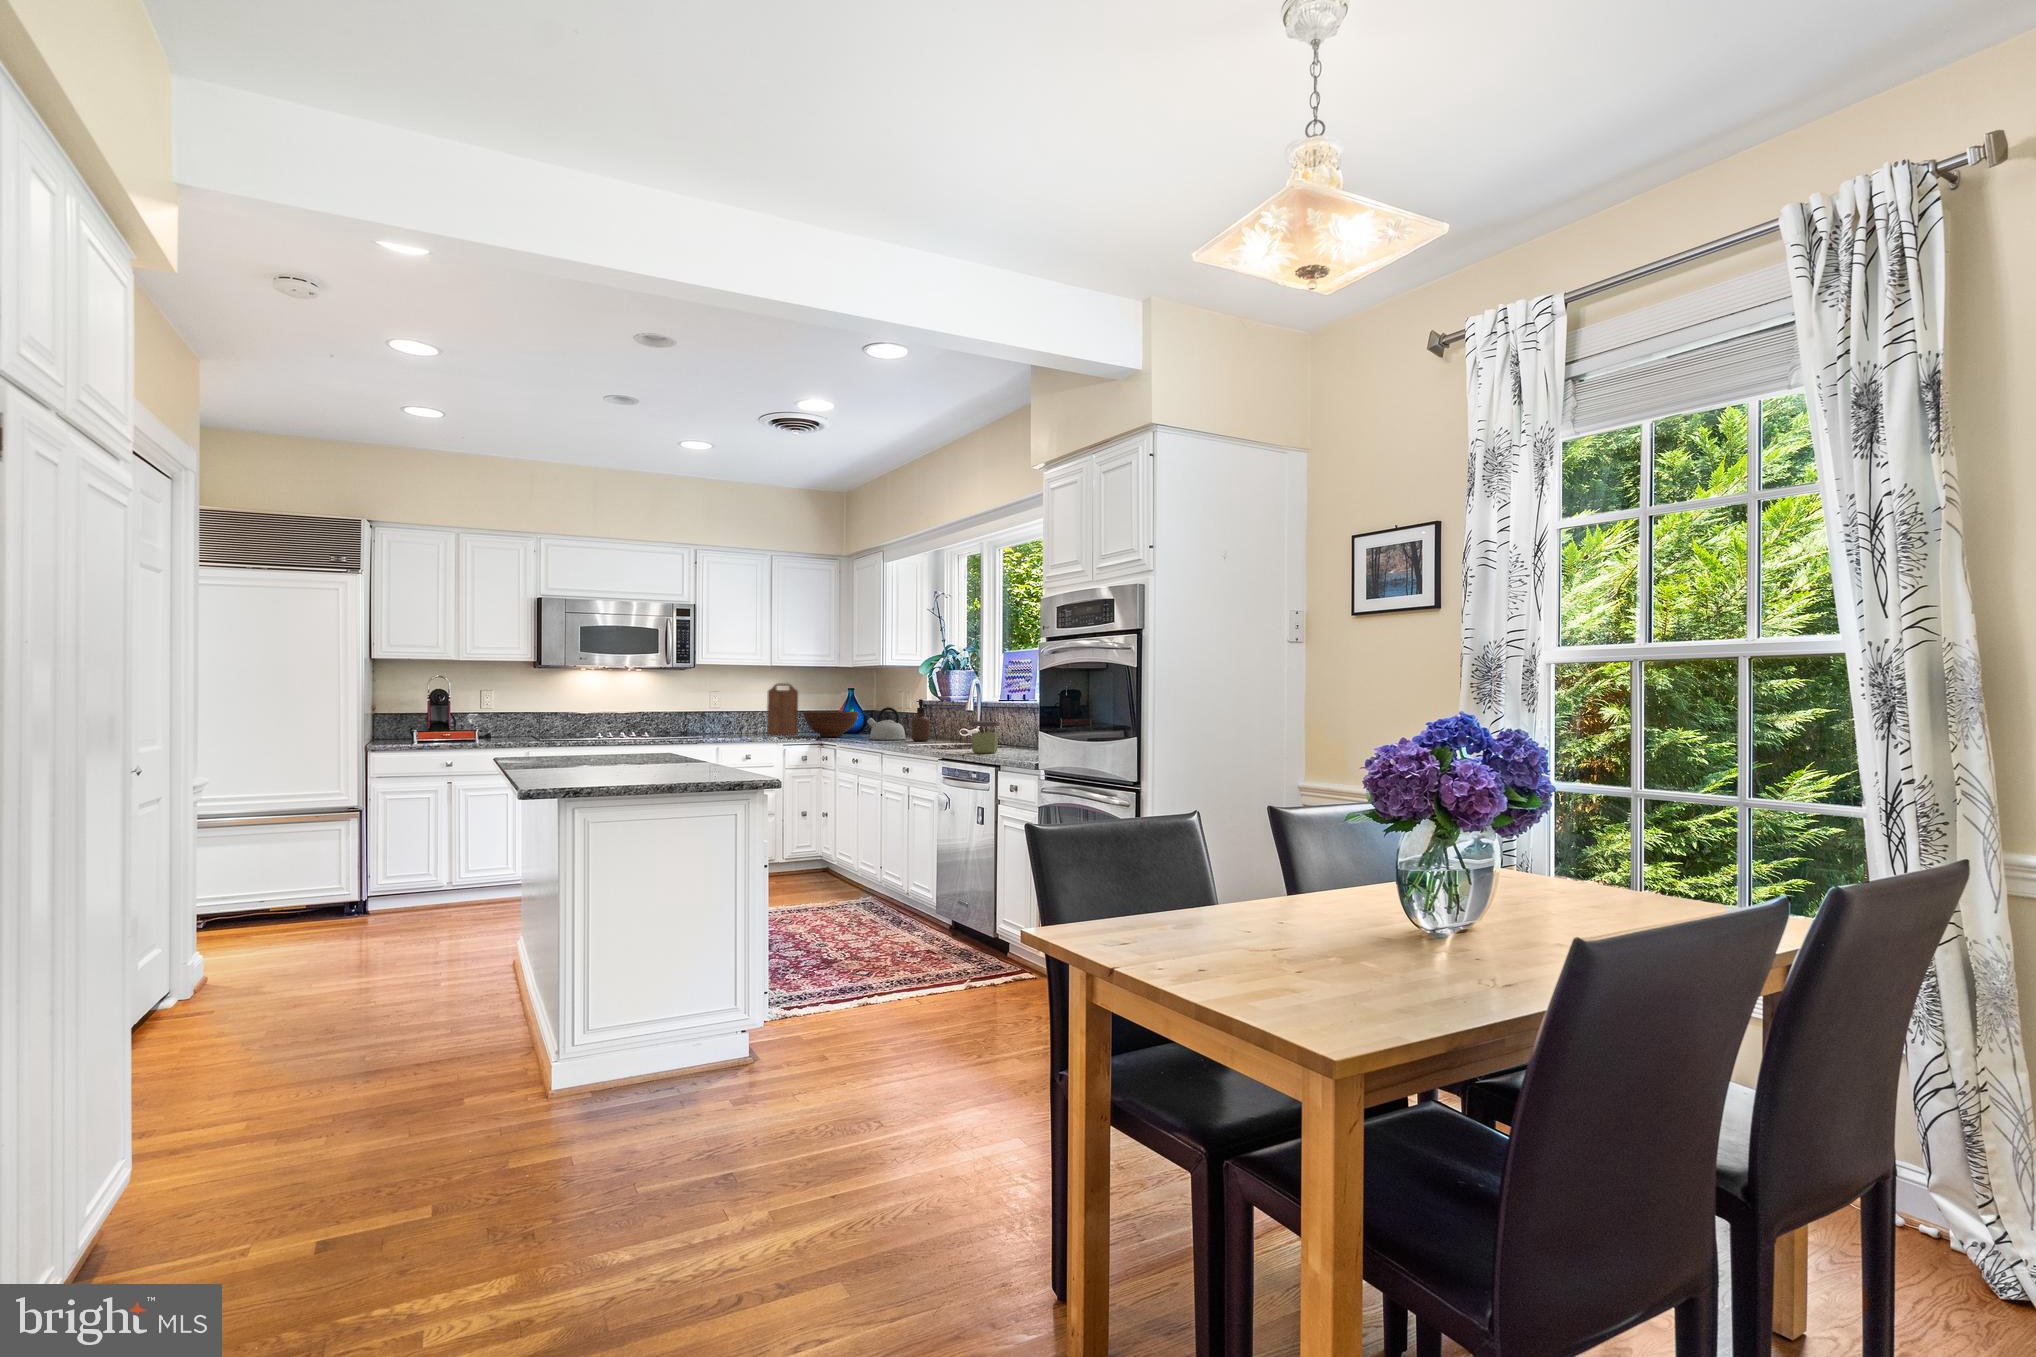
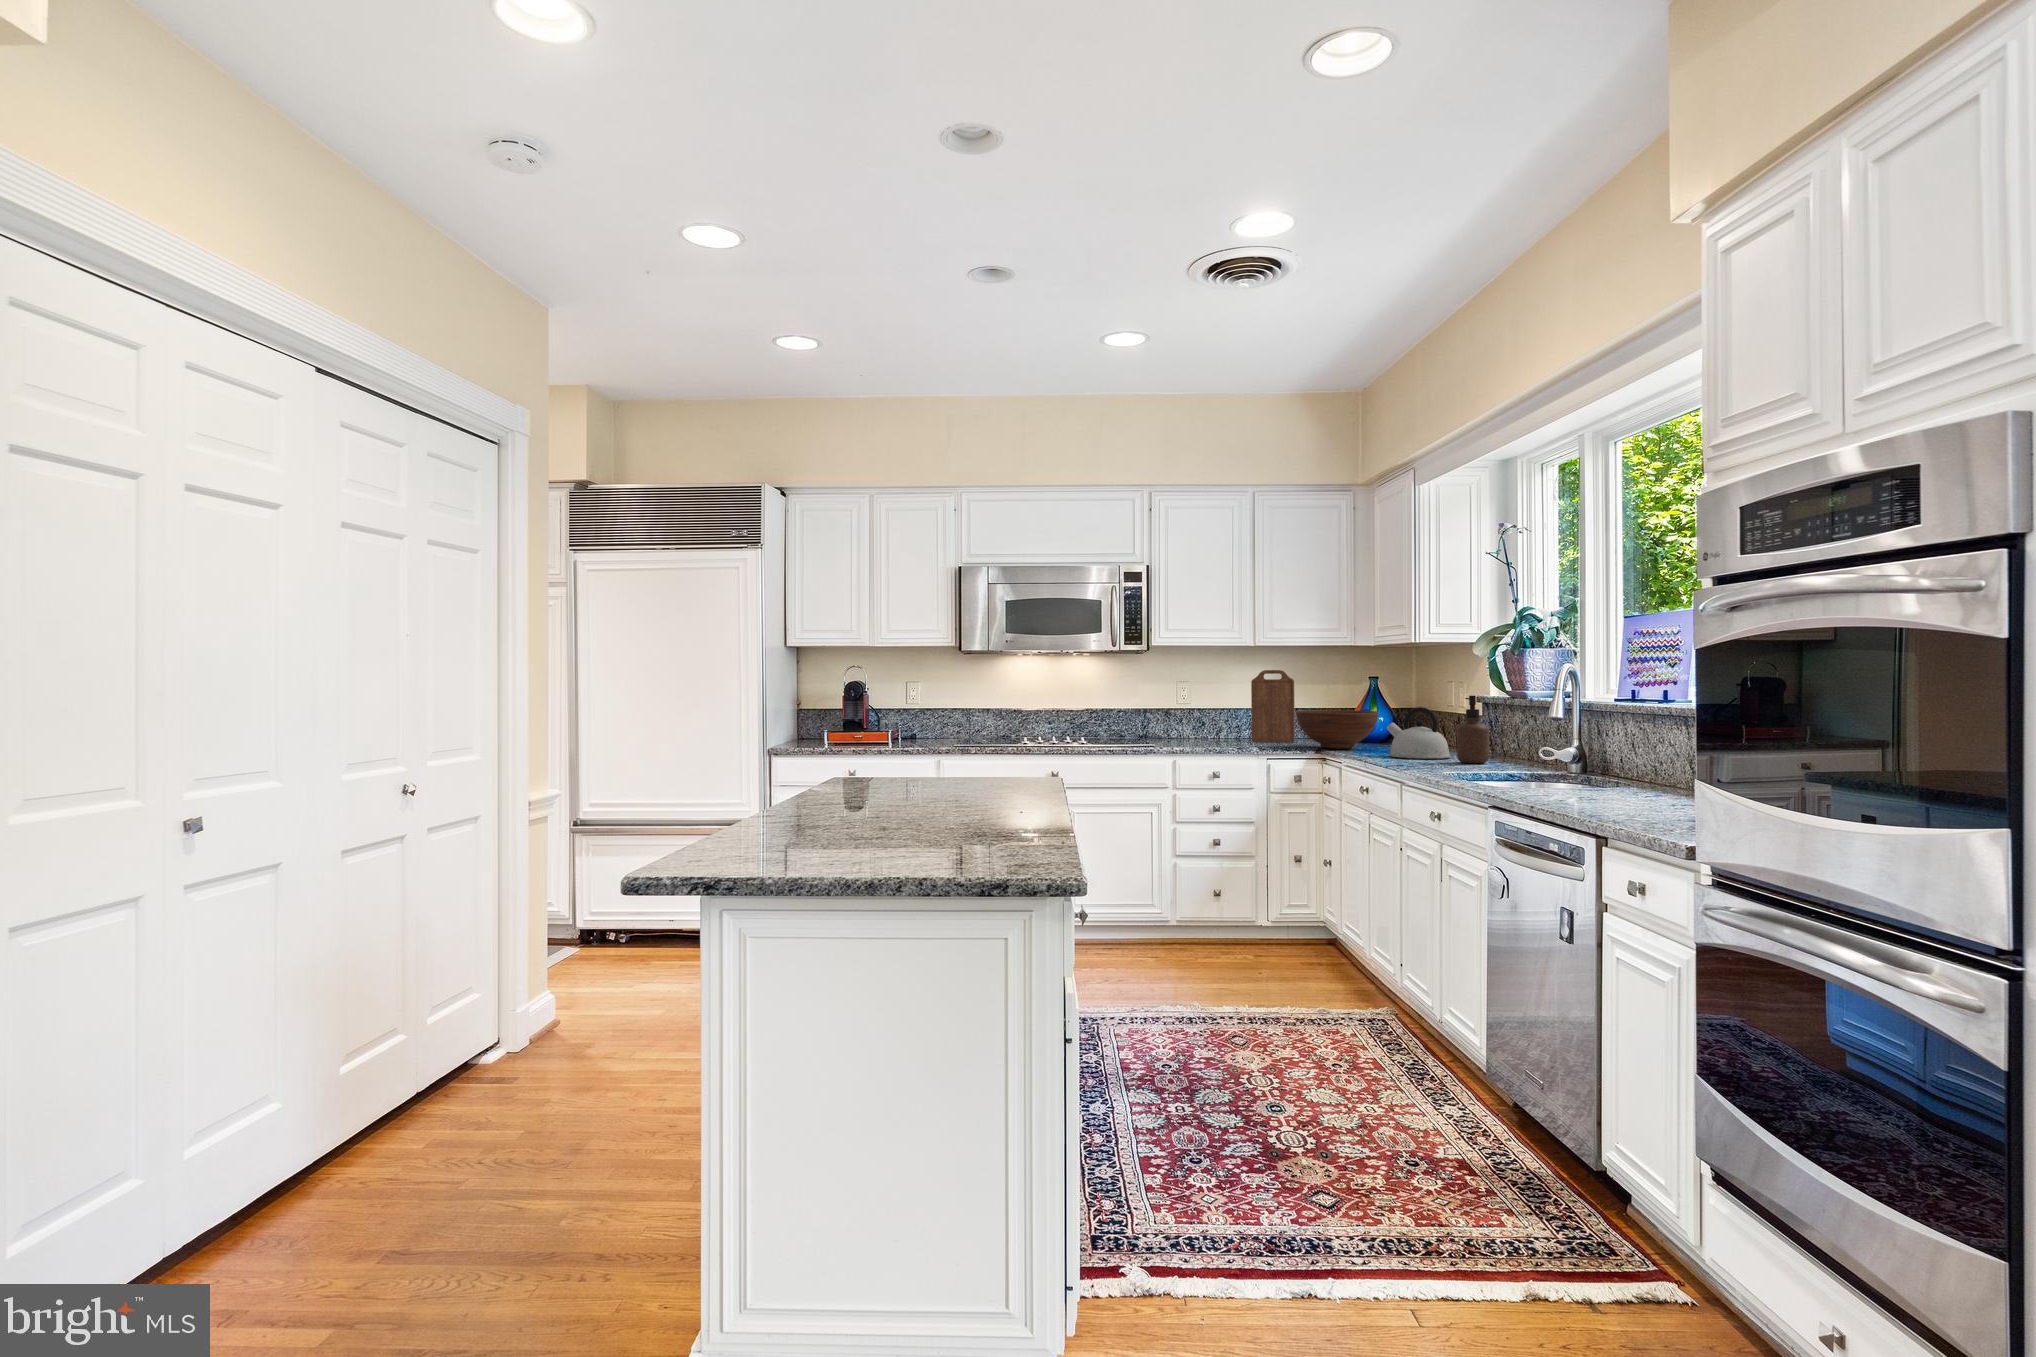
jar: present [970,721,1000,753] -> none [1547,742,1611,804]

